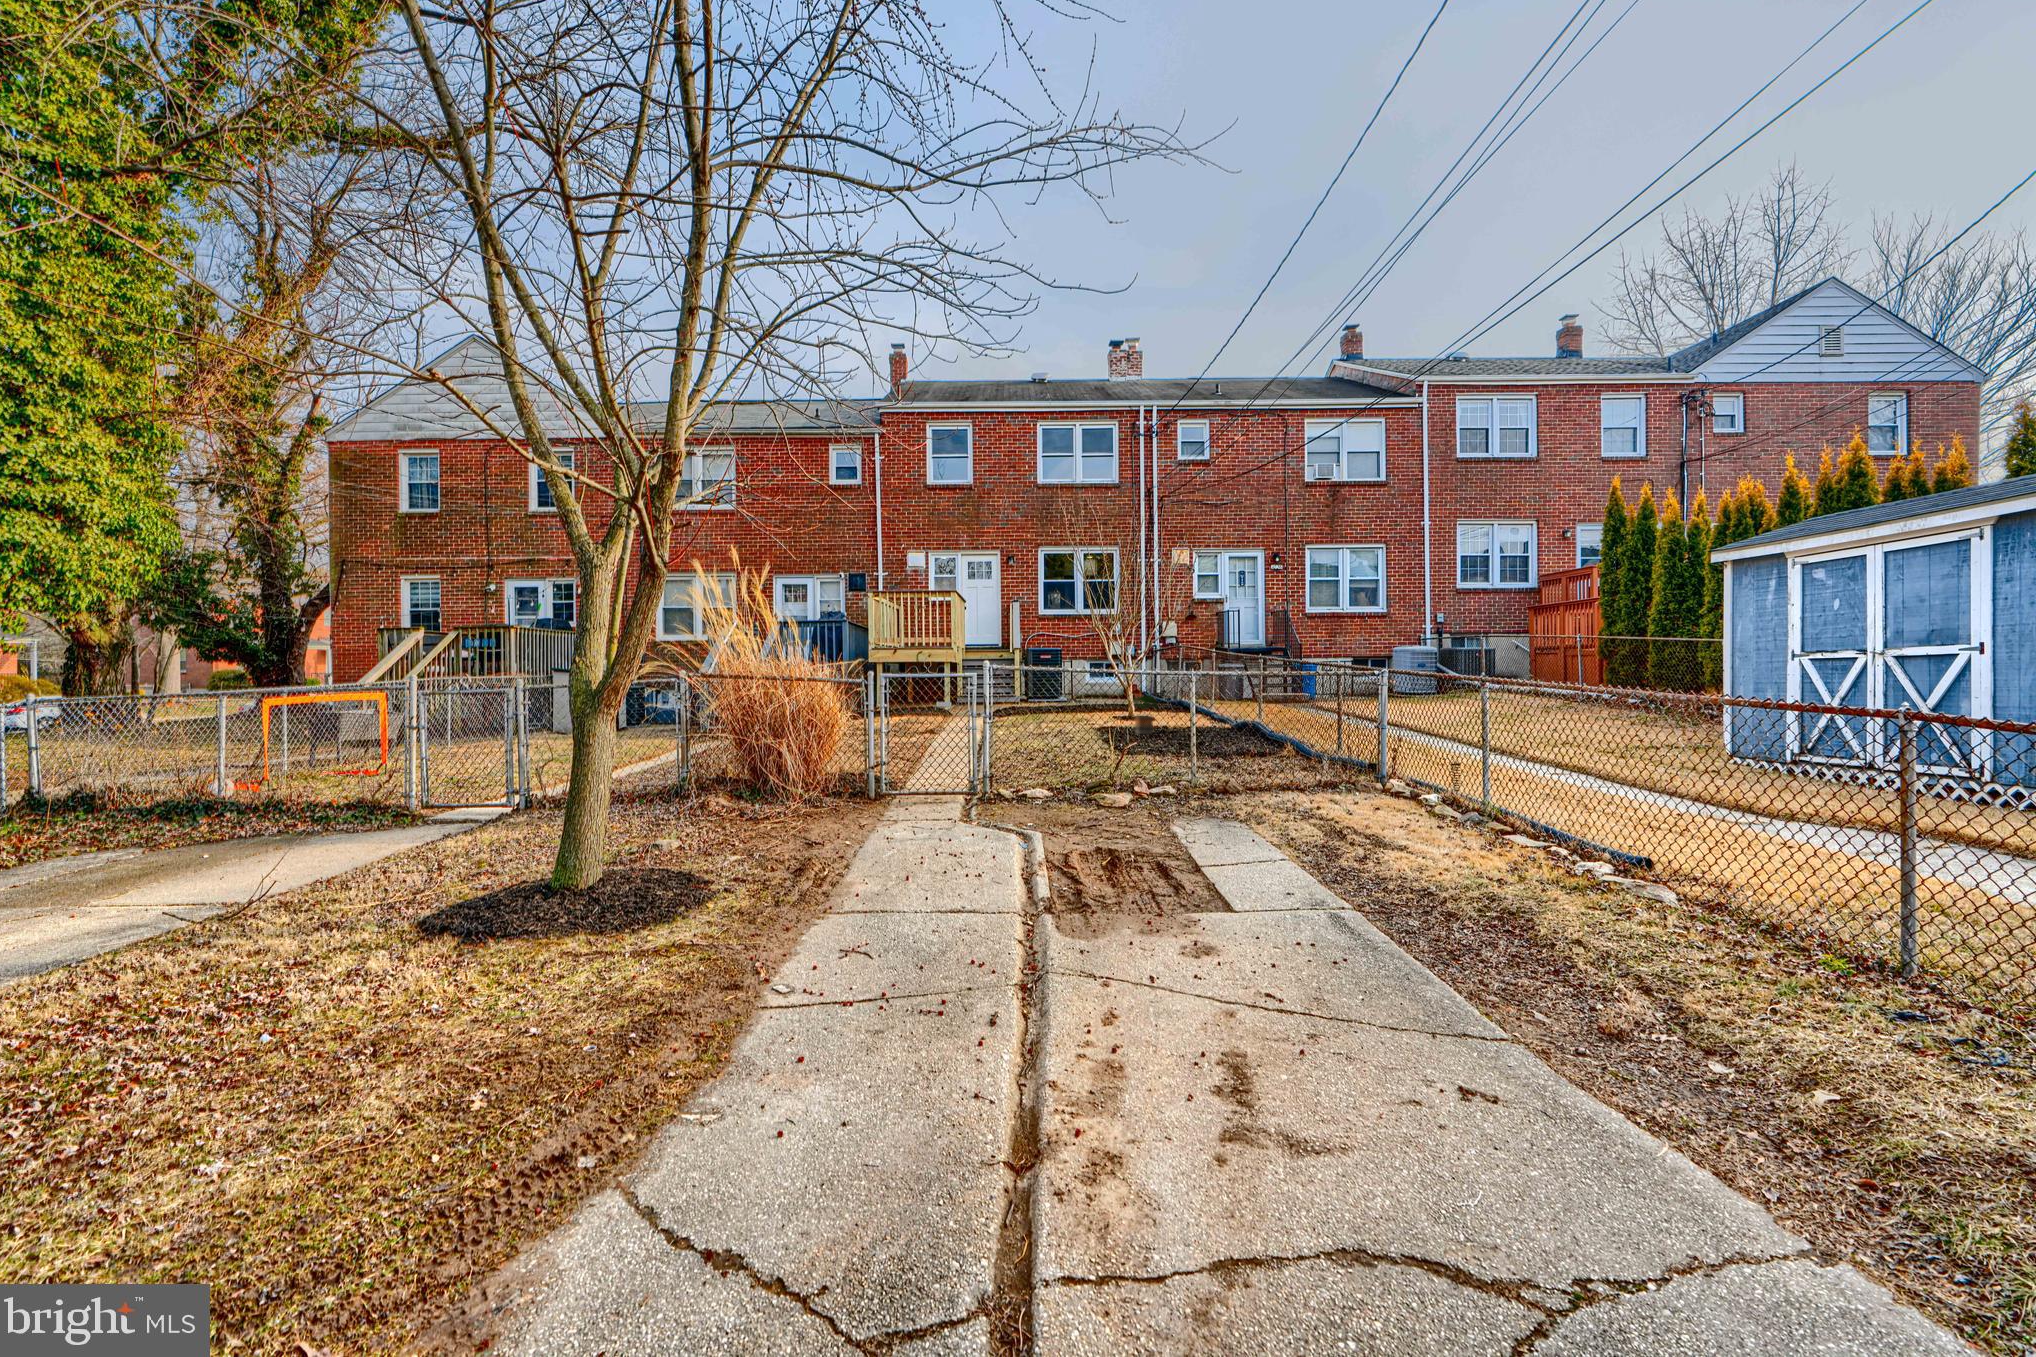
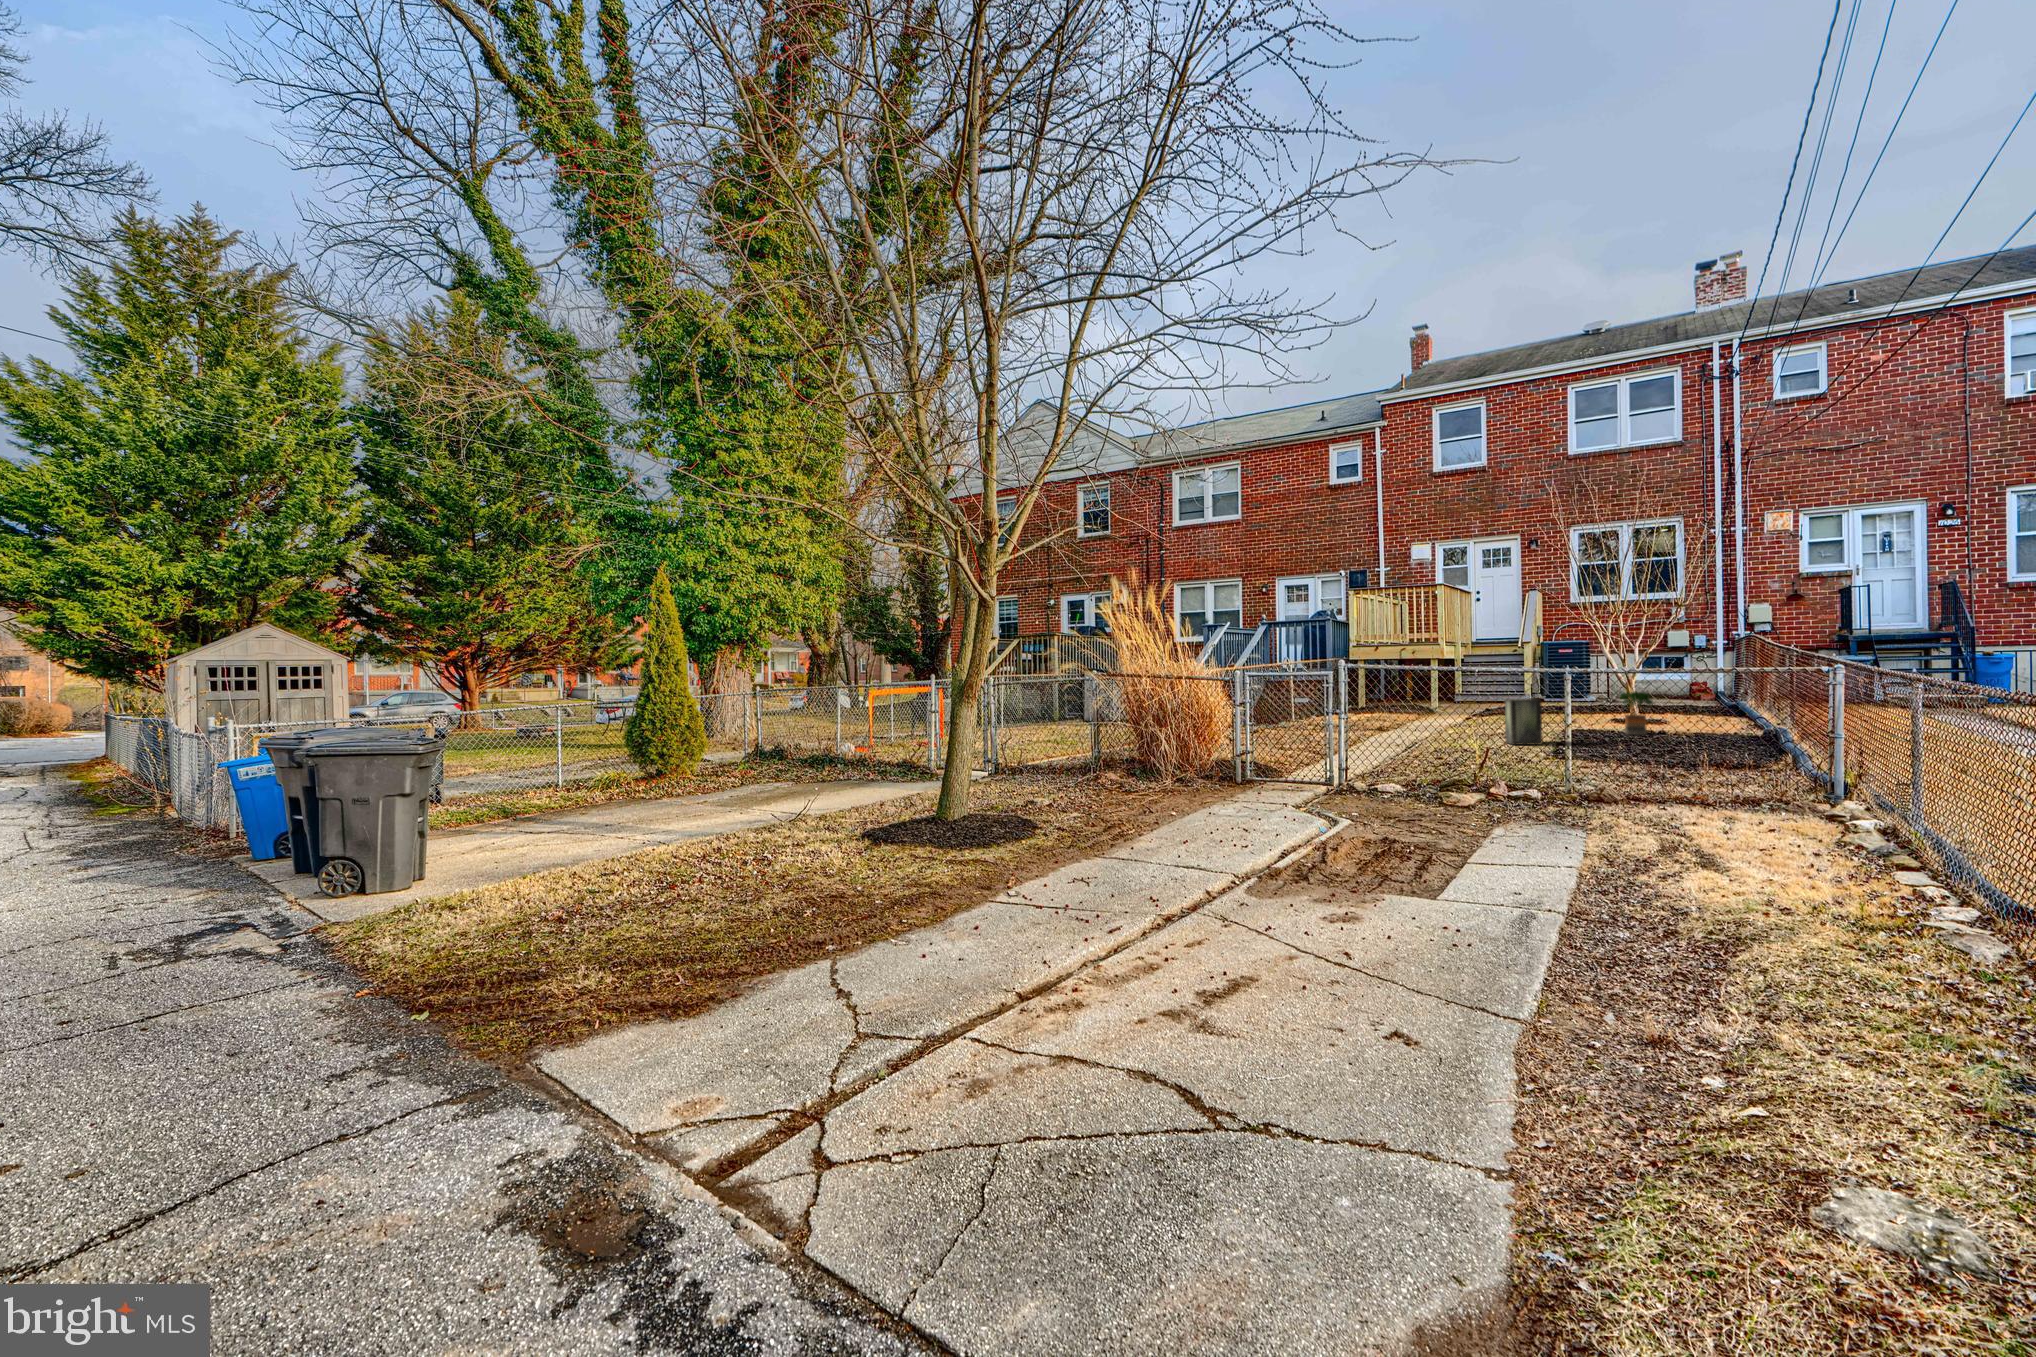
storage box: none [1050,703,1084,747] -> present [1505,699,1542,745]

